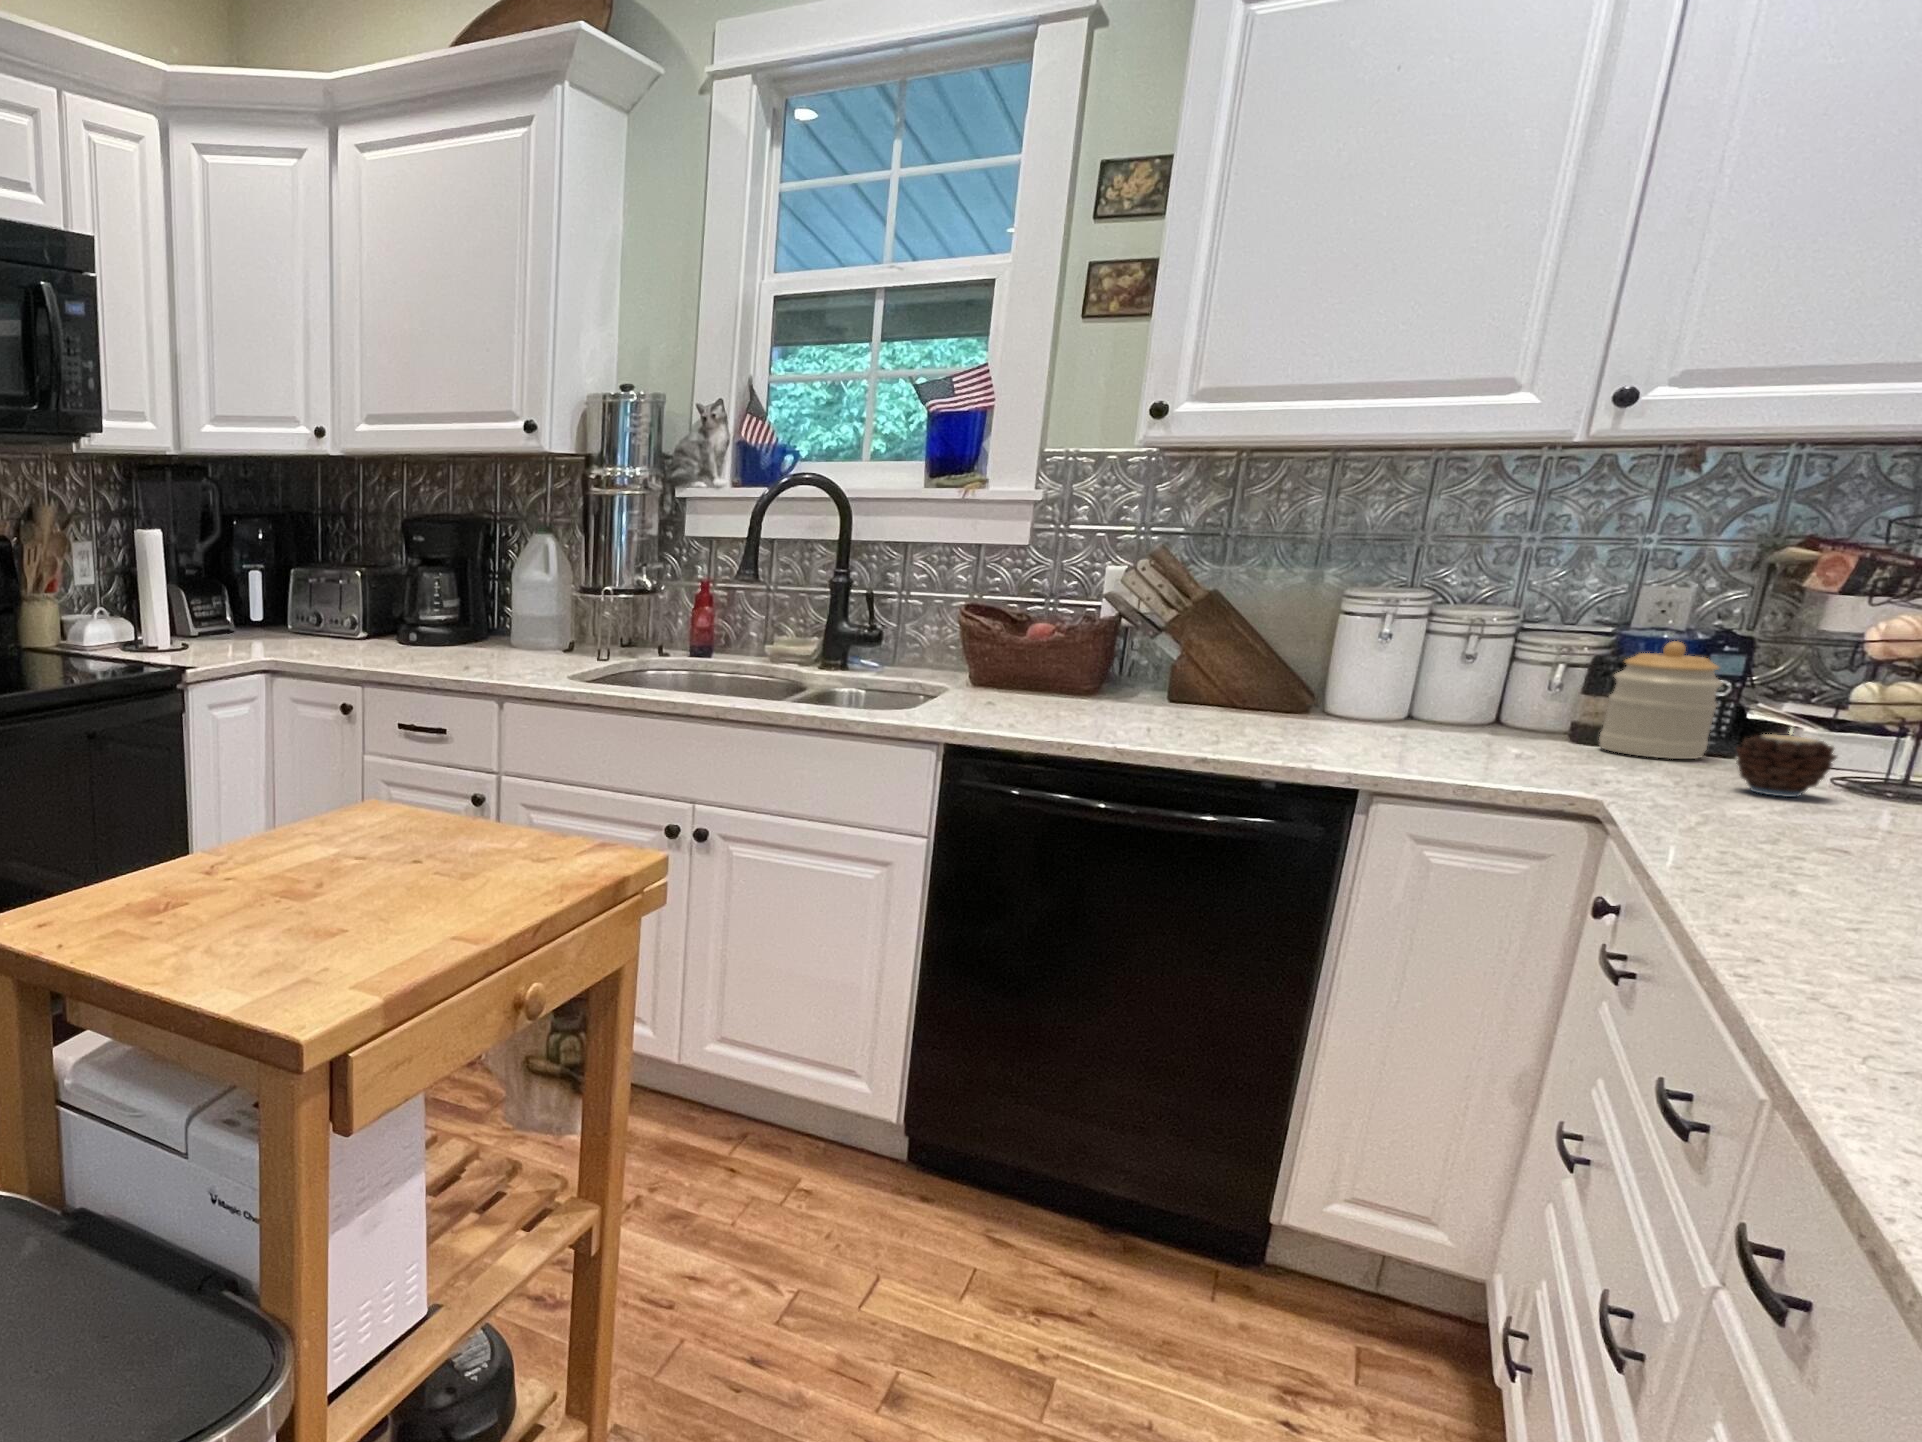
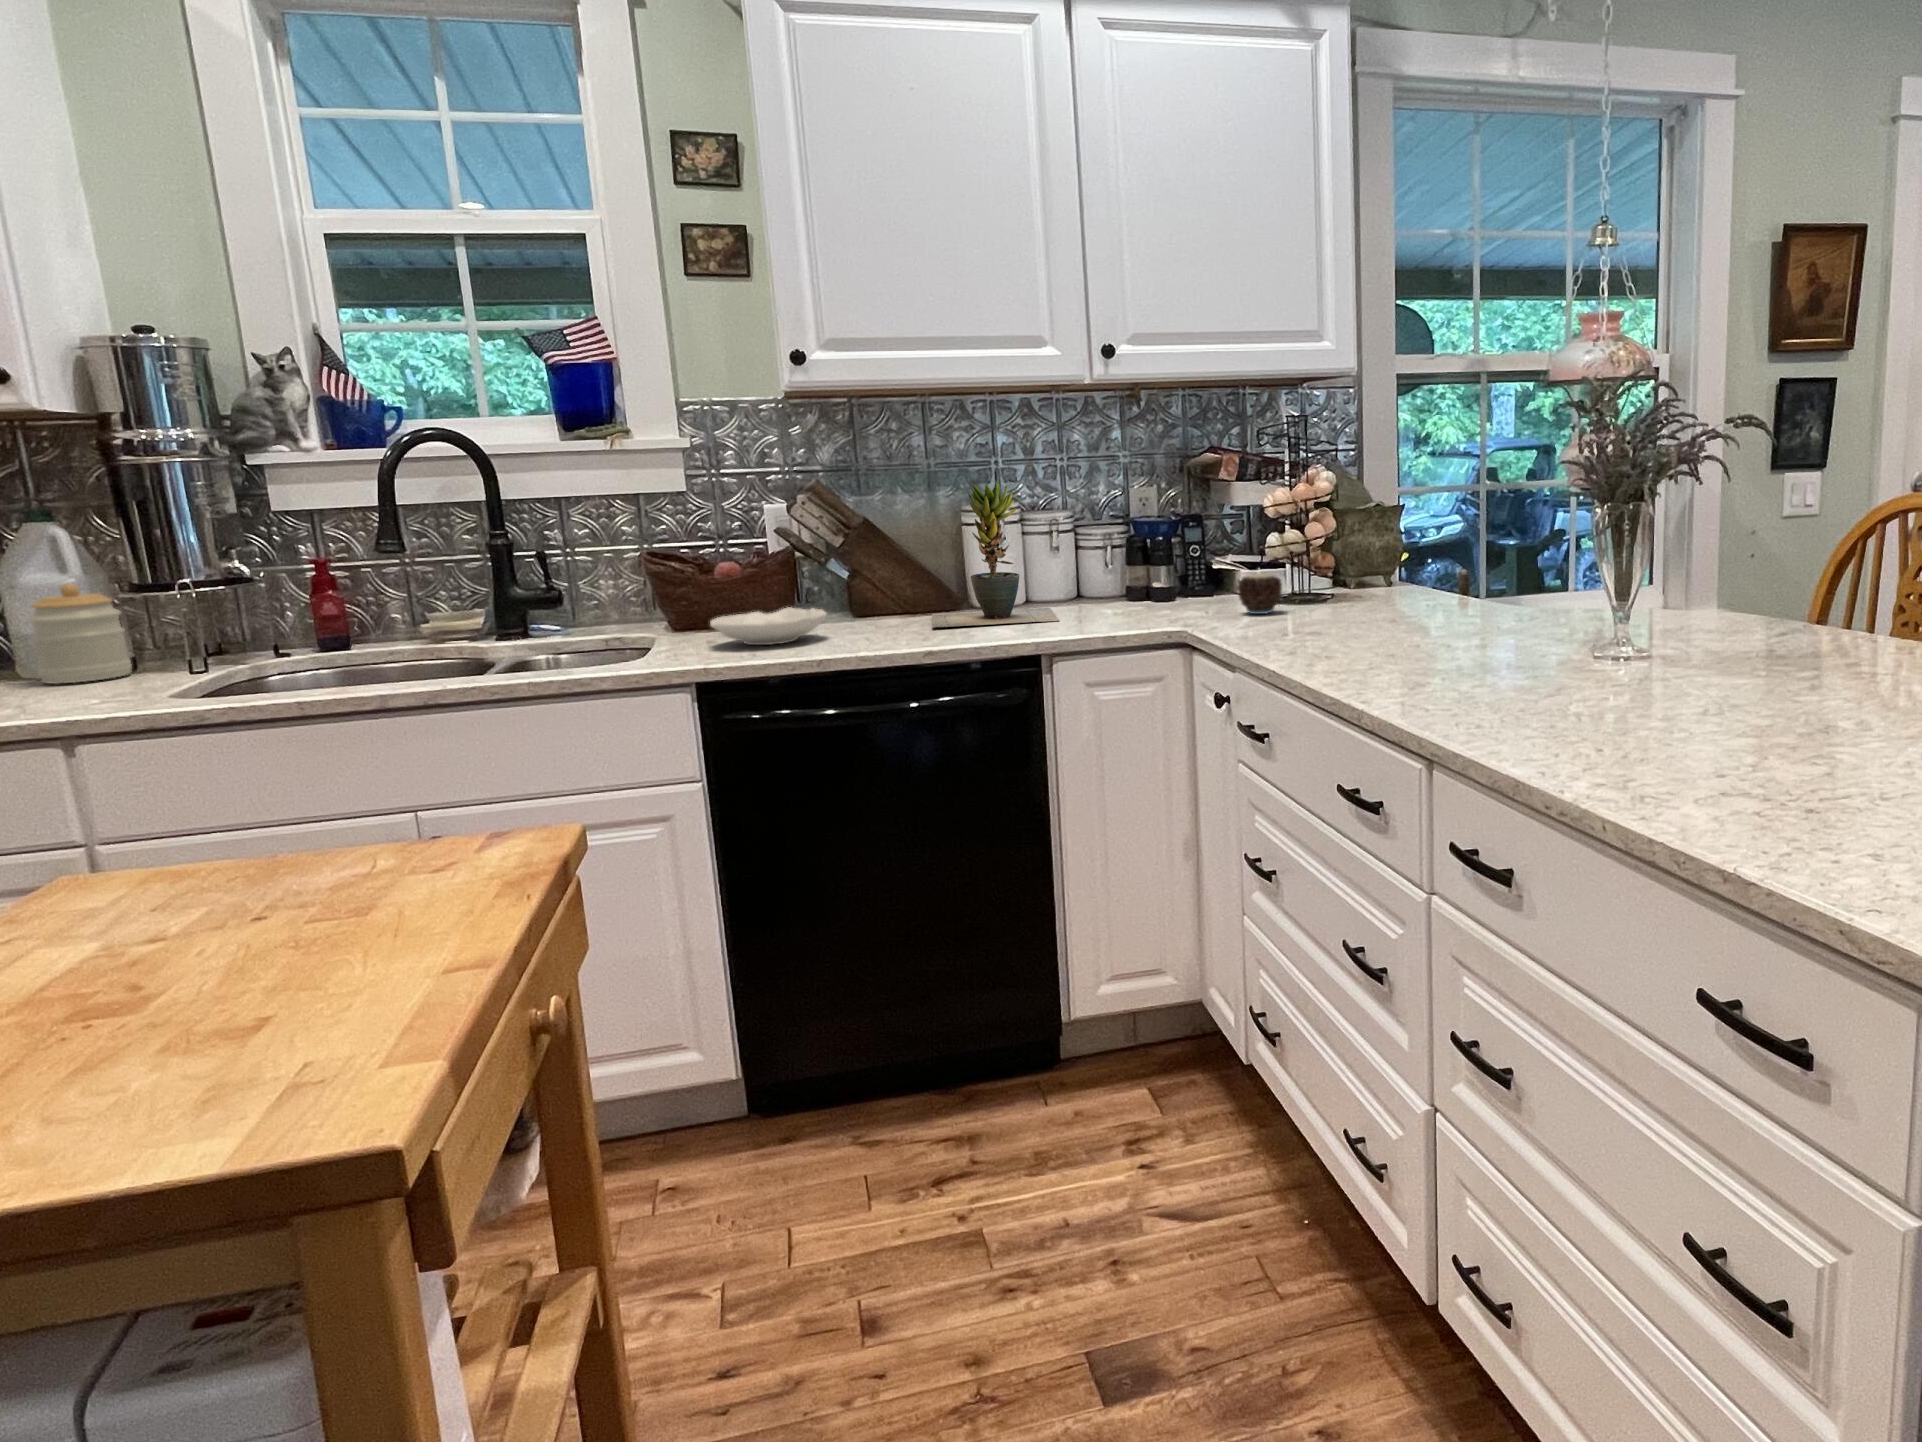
potted plant: none [1238,560,1434,748] -> present [932,482,1059,628]
jar: present [1599,641,1723,759] -> present [28,584,132,684]
bowl: none [986,677,1116,715] -> present [710,607,827,645]

